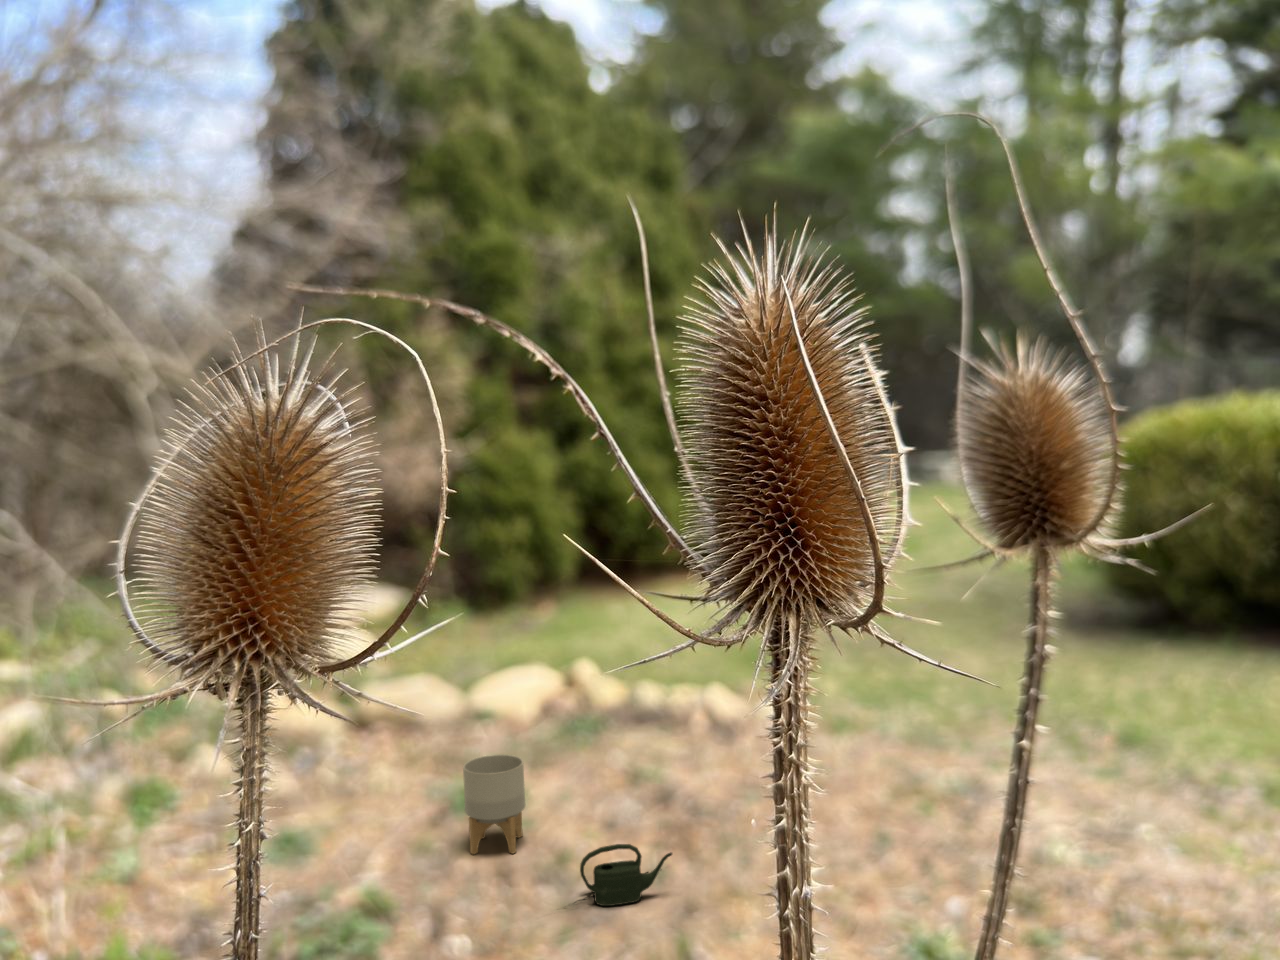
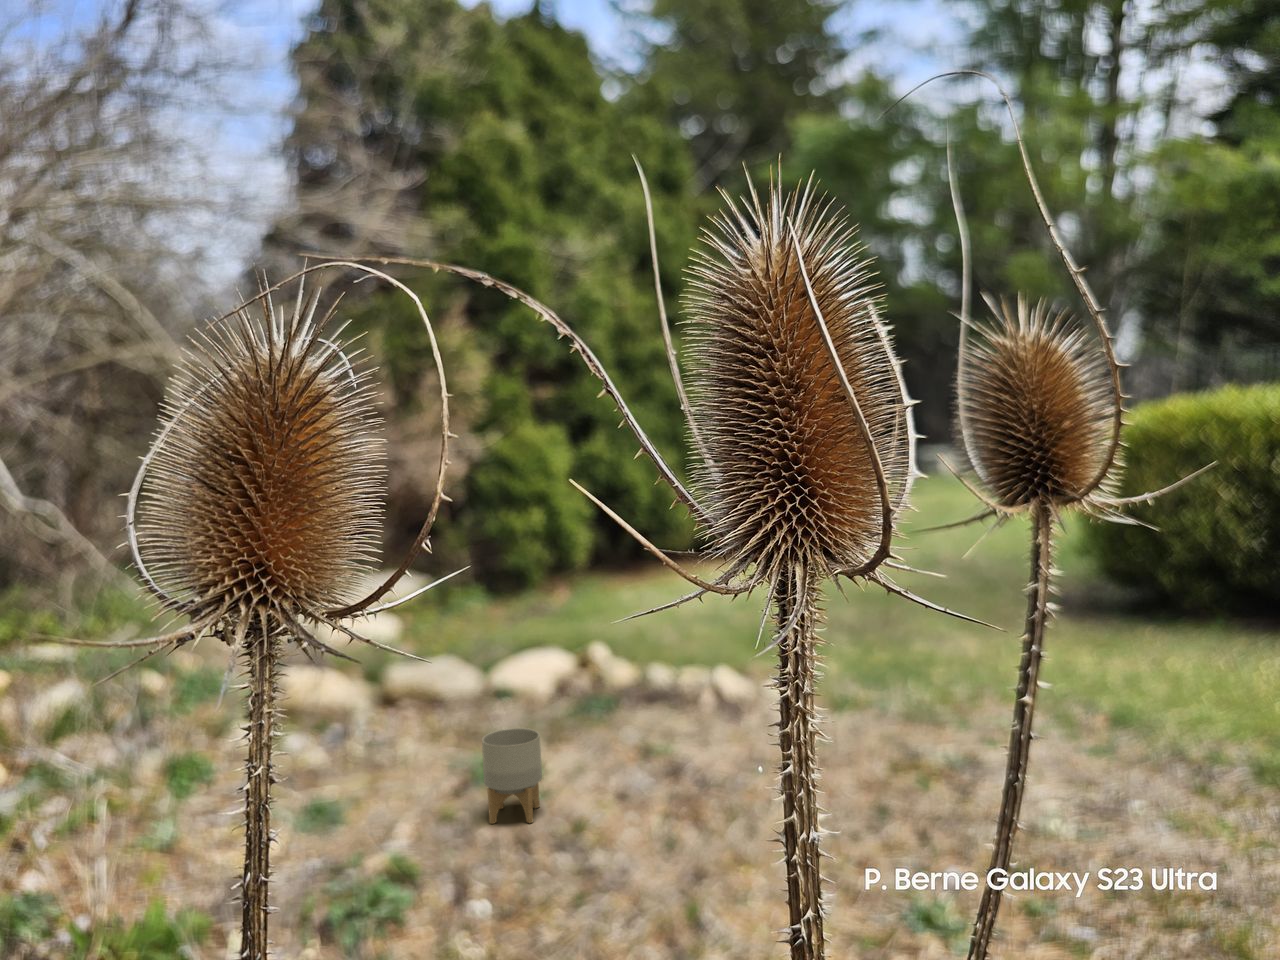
watering can: present [580,844,672,906] -> none [595,813,684,873]

